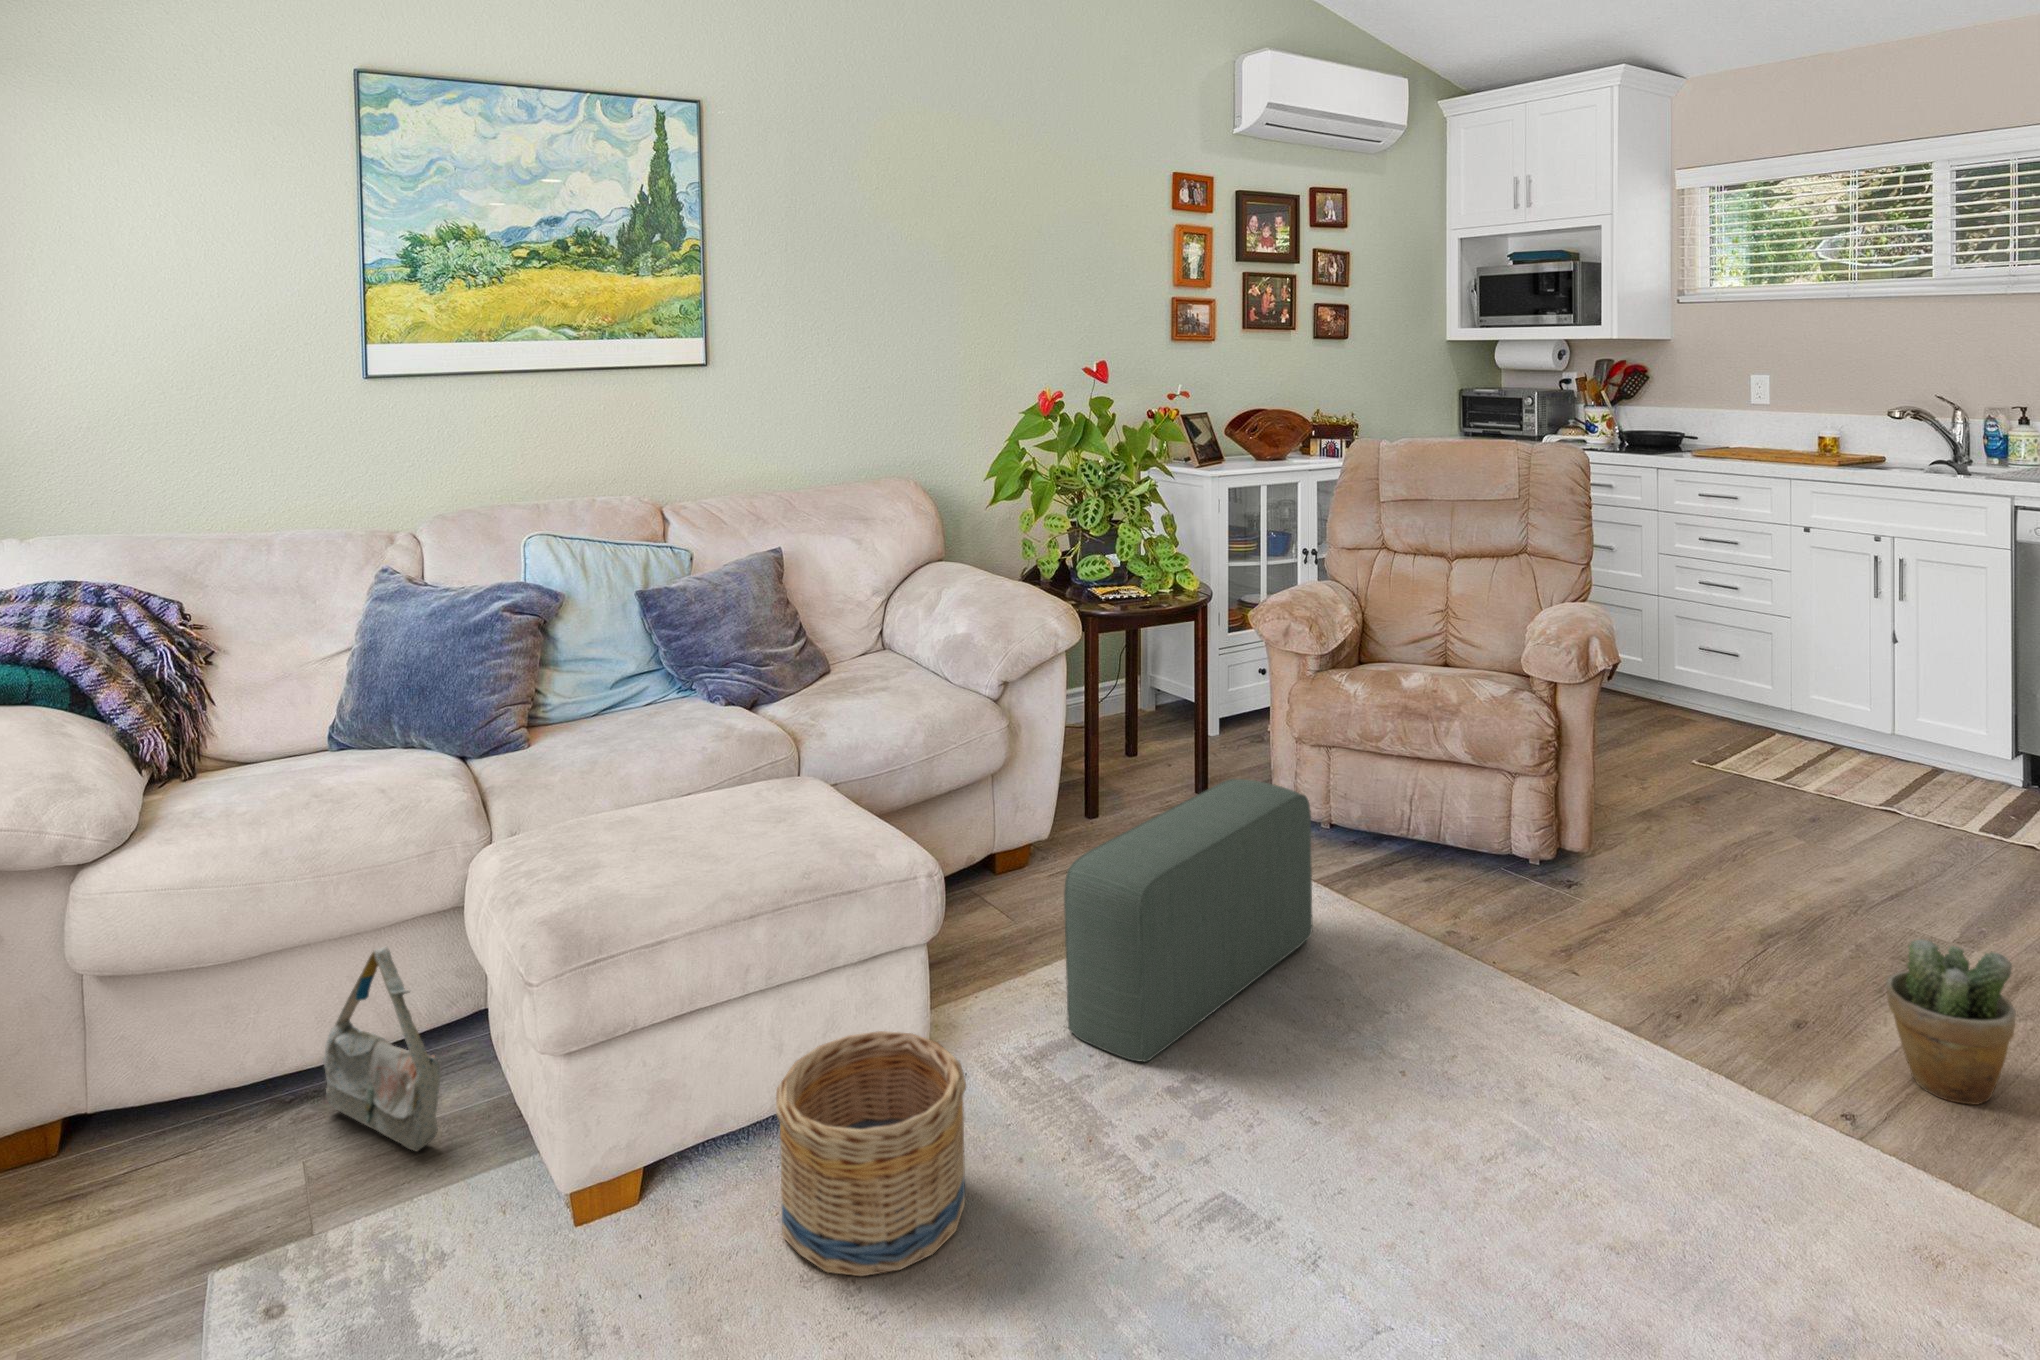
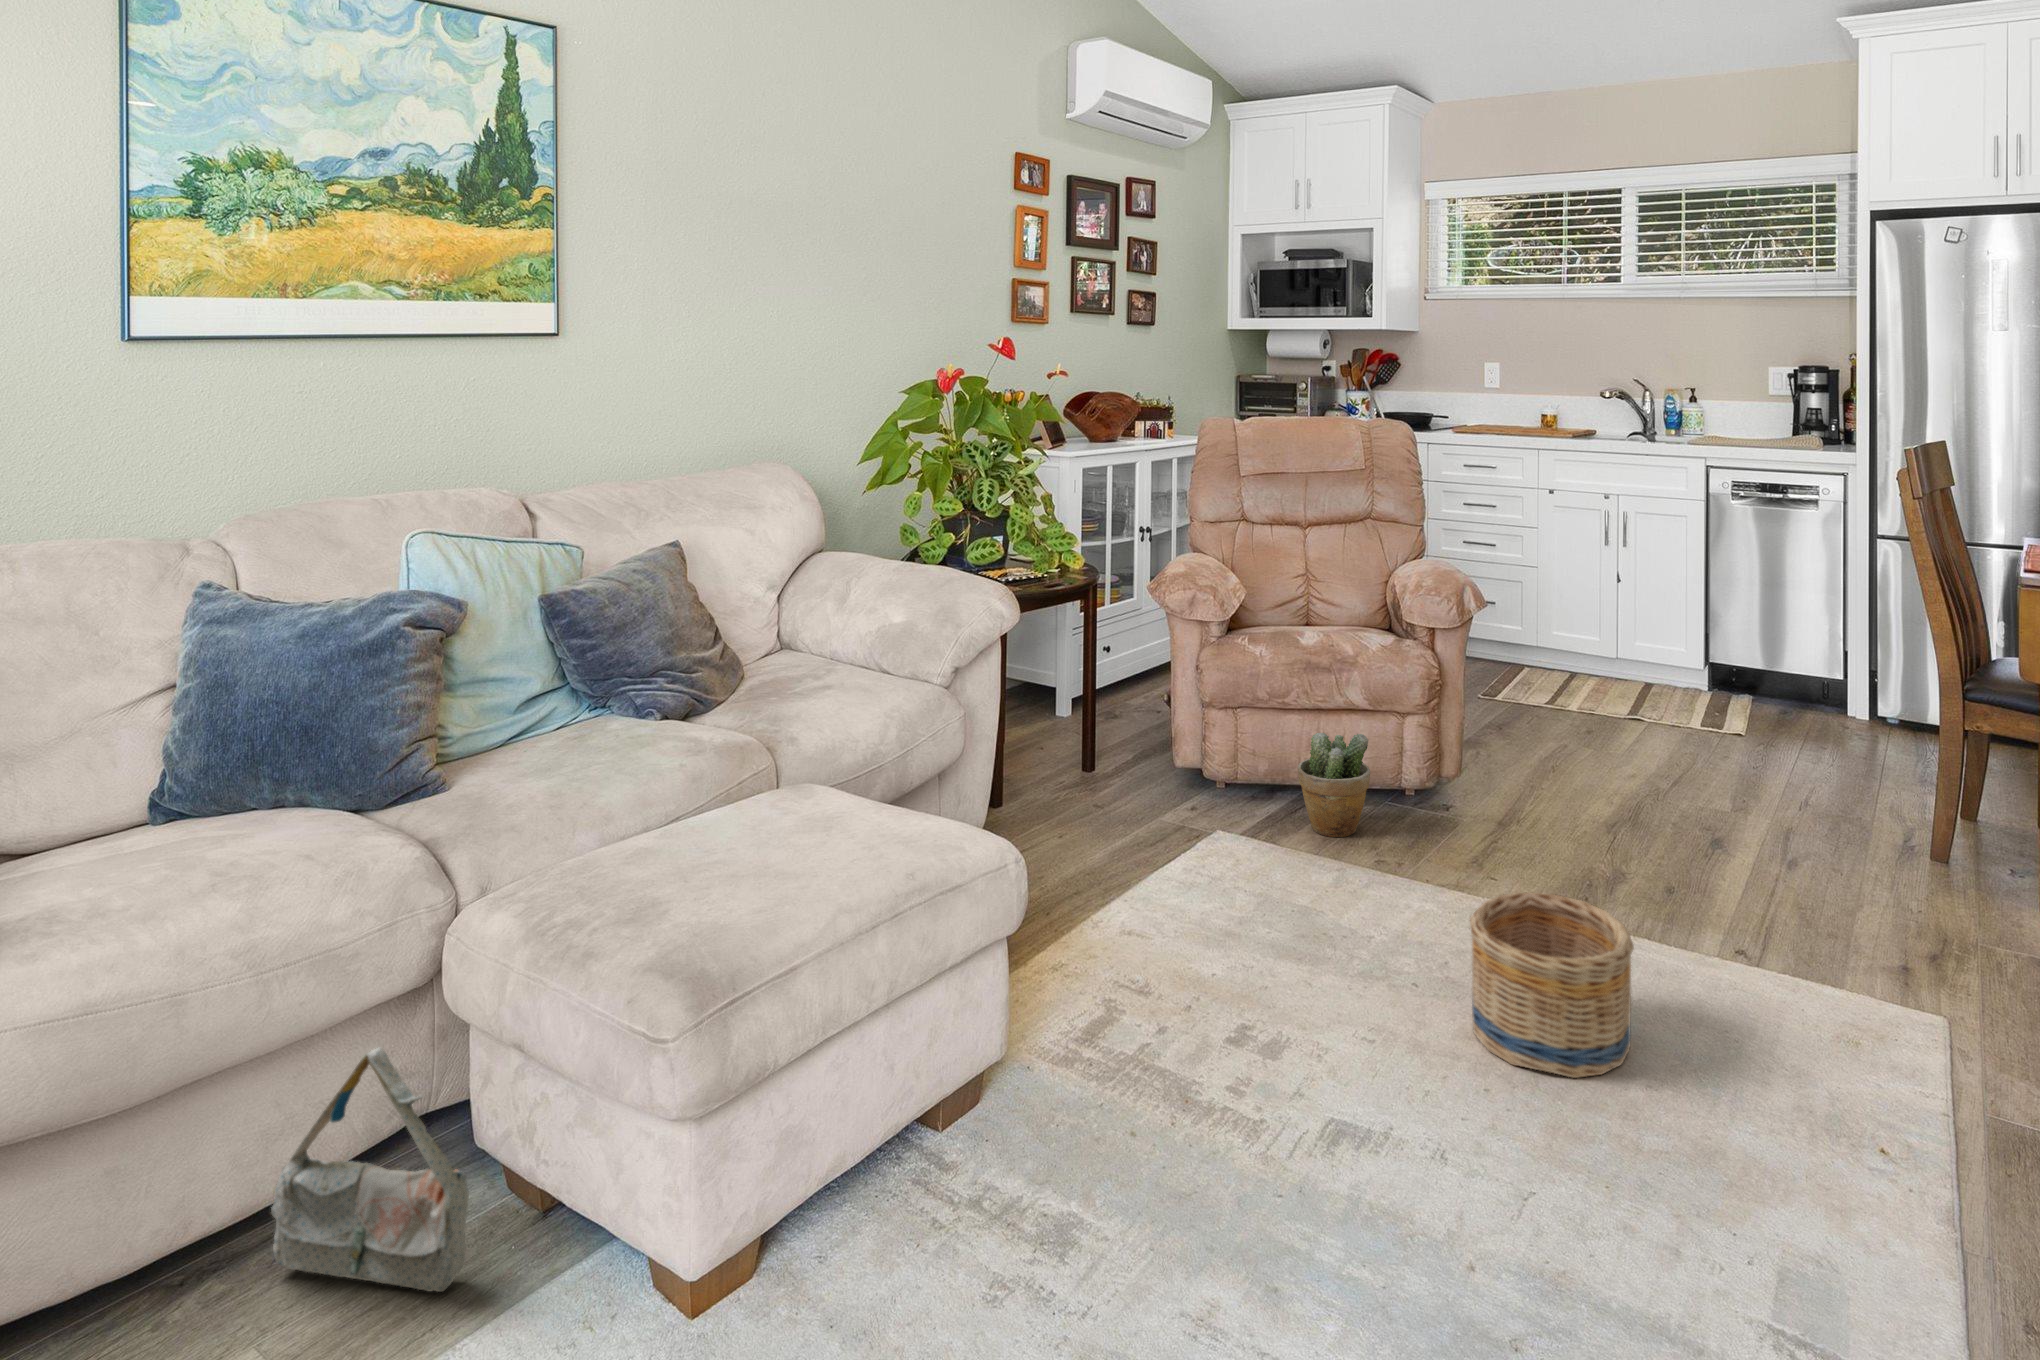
pouf: present [1064,779,1312,1062] -> none [1114,743,1279,1025]
potted plant: present [1886,939,2016,1105] -> present [1298,733,1370,837]
basket: present [776,1031,966,1276] -> present [1470,893,1634,1078]

